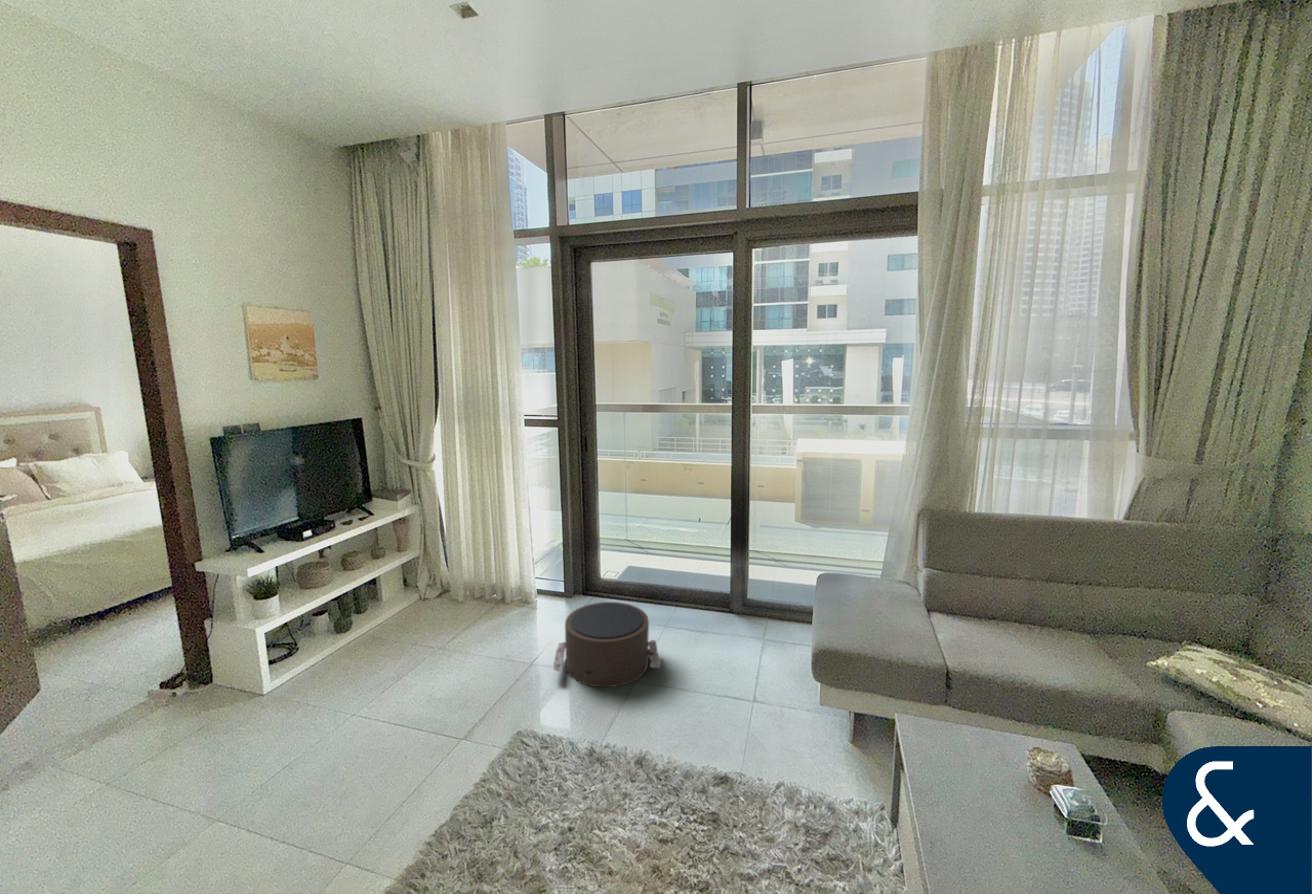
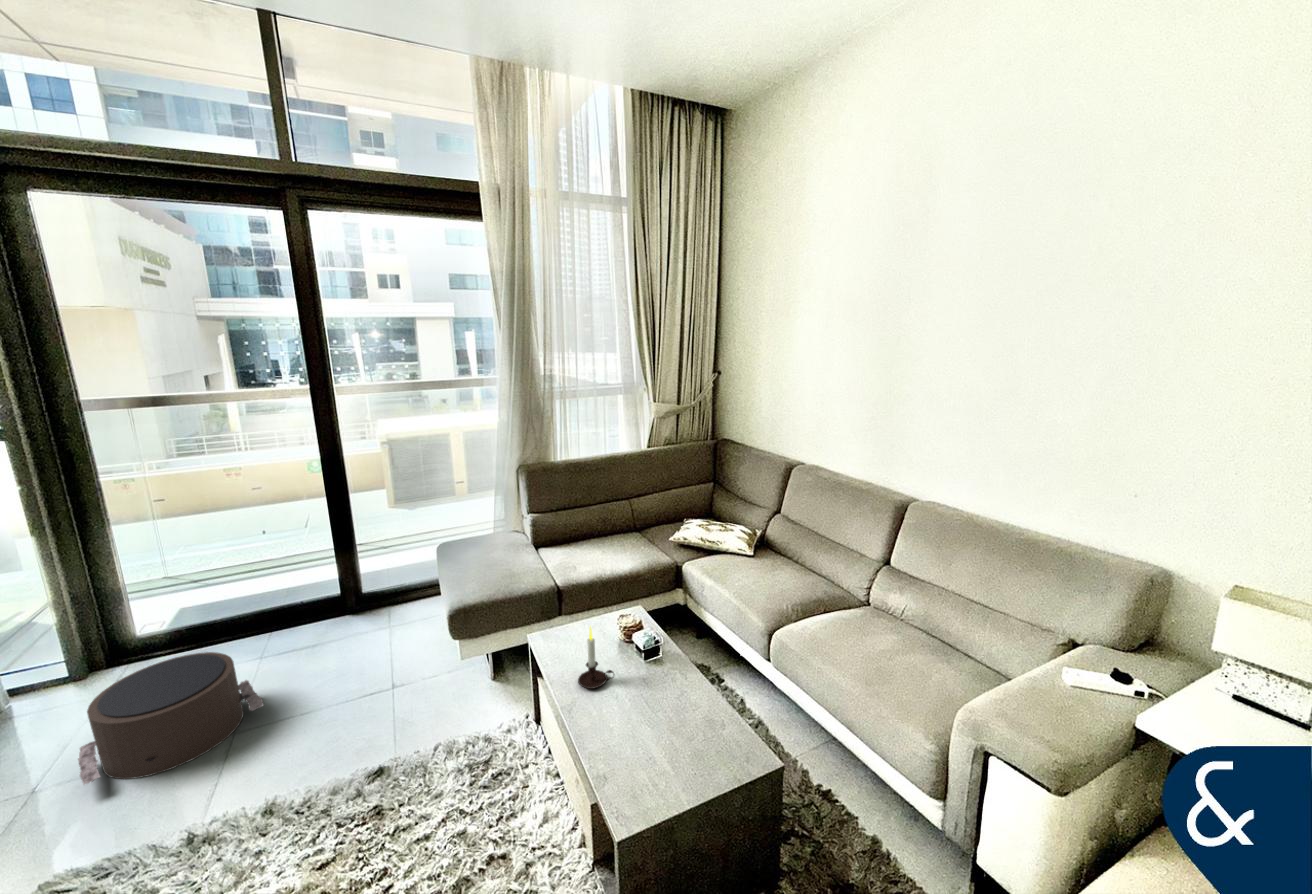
candle: none [953,747,1011,836] -> present [578,627,614,689]

